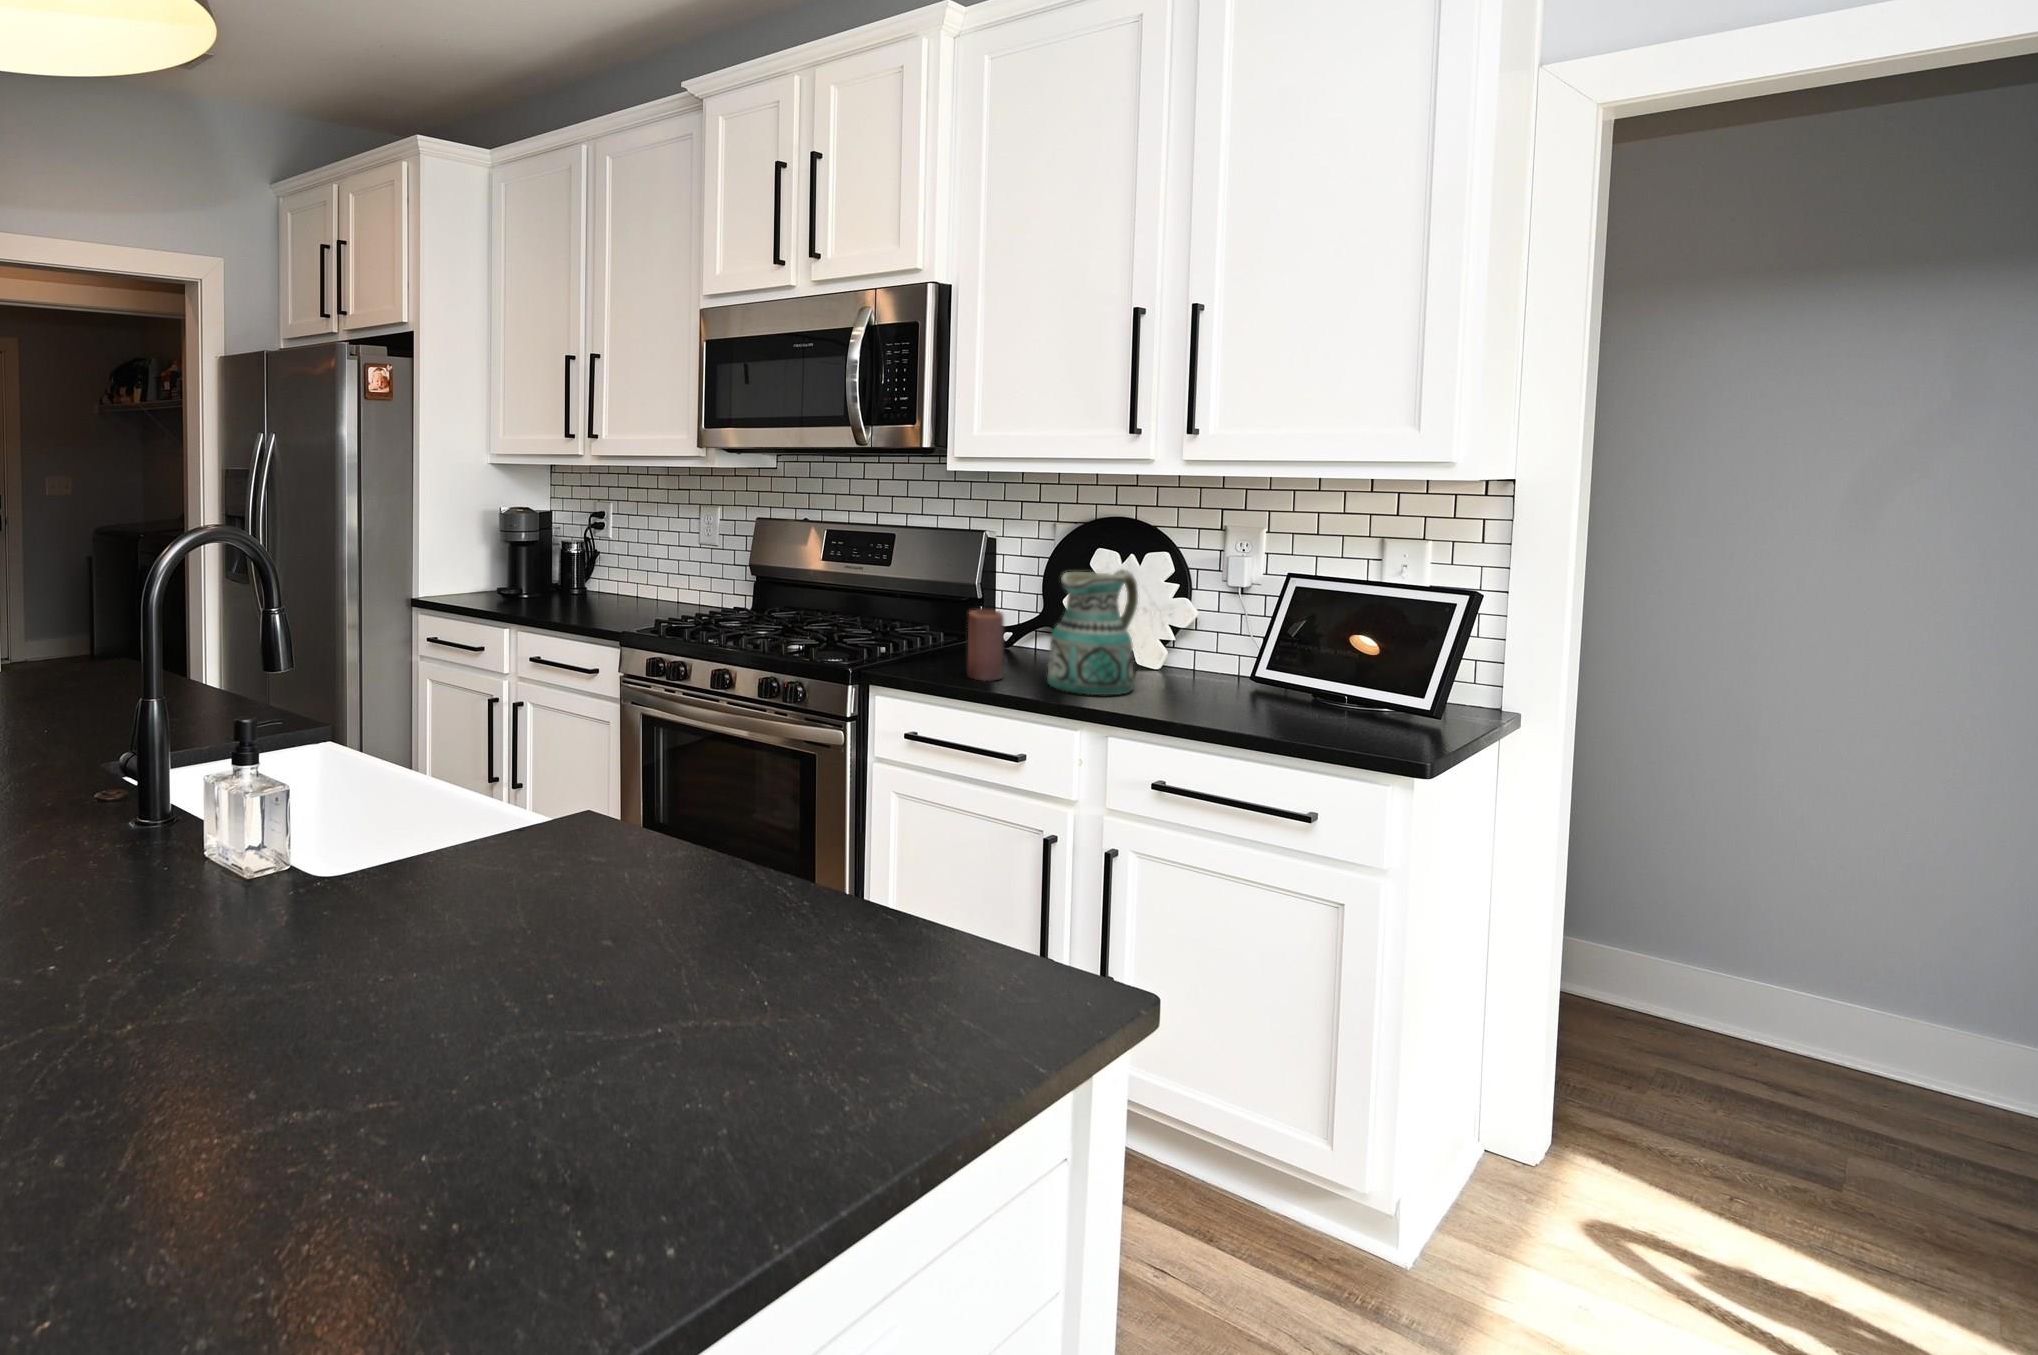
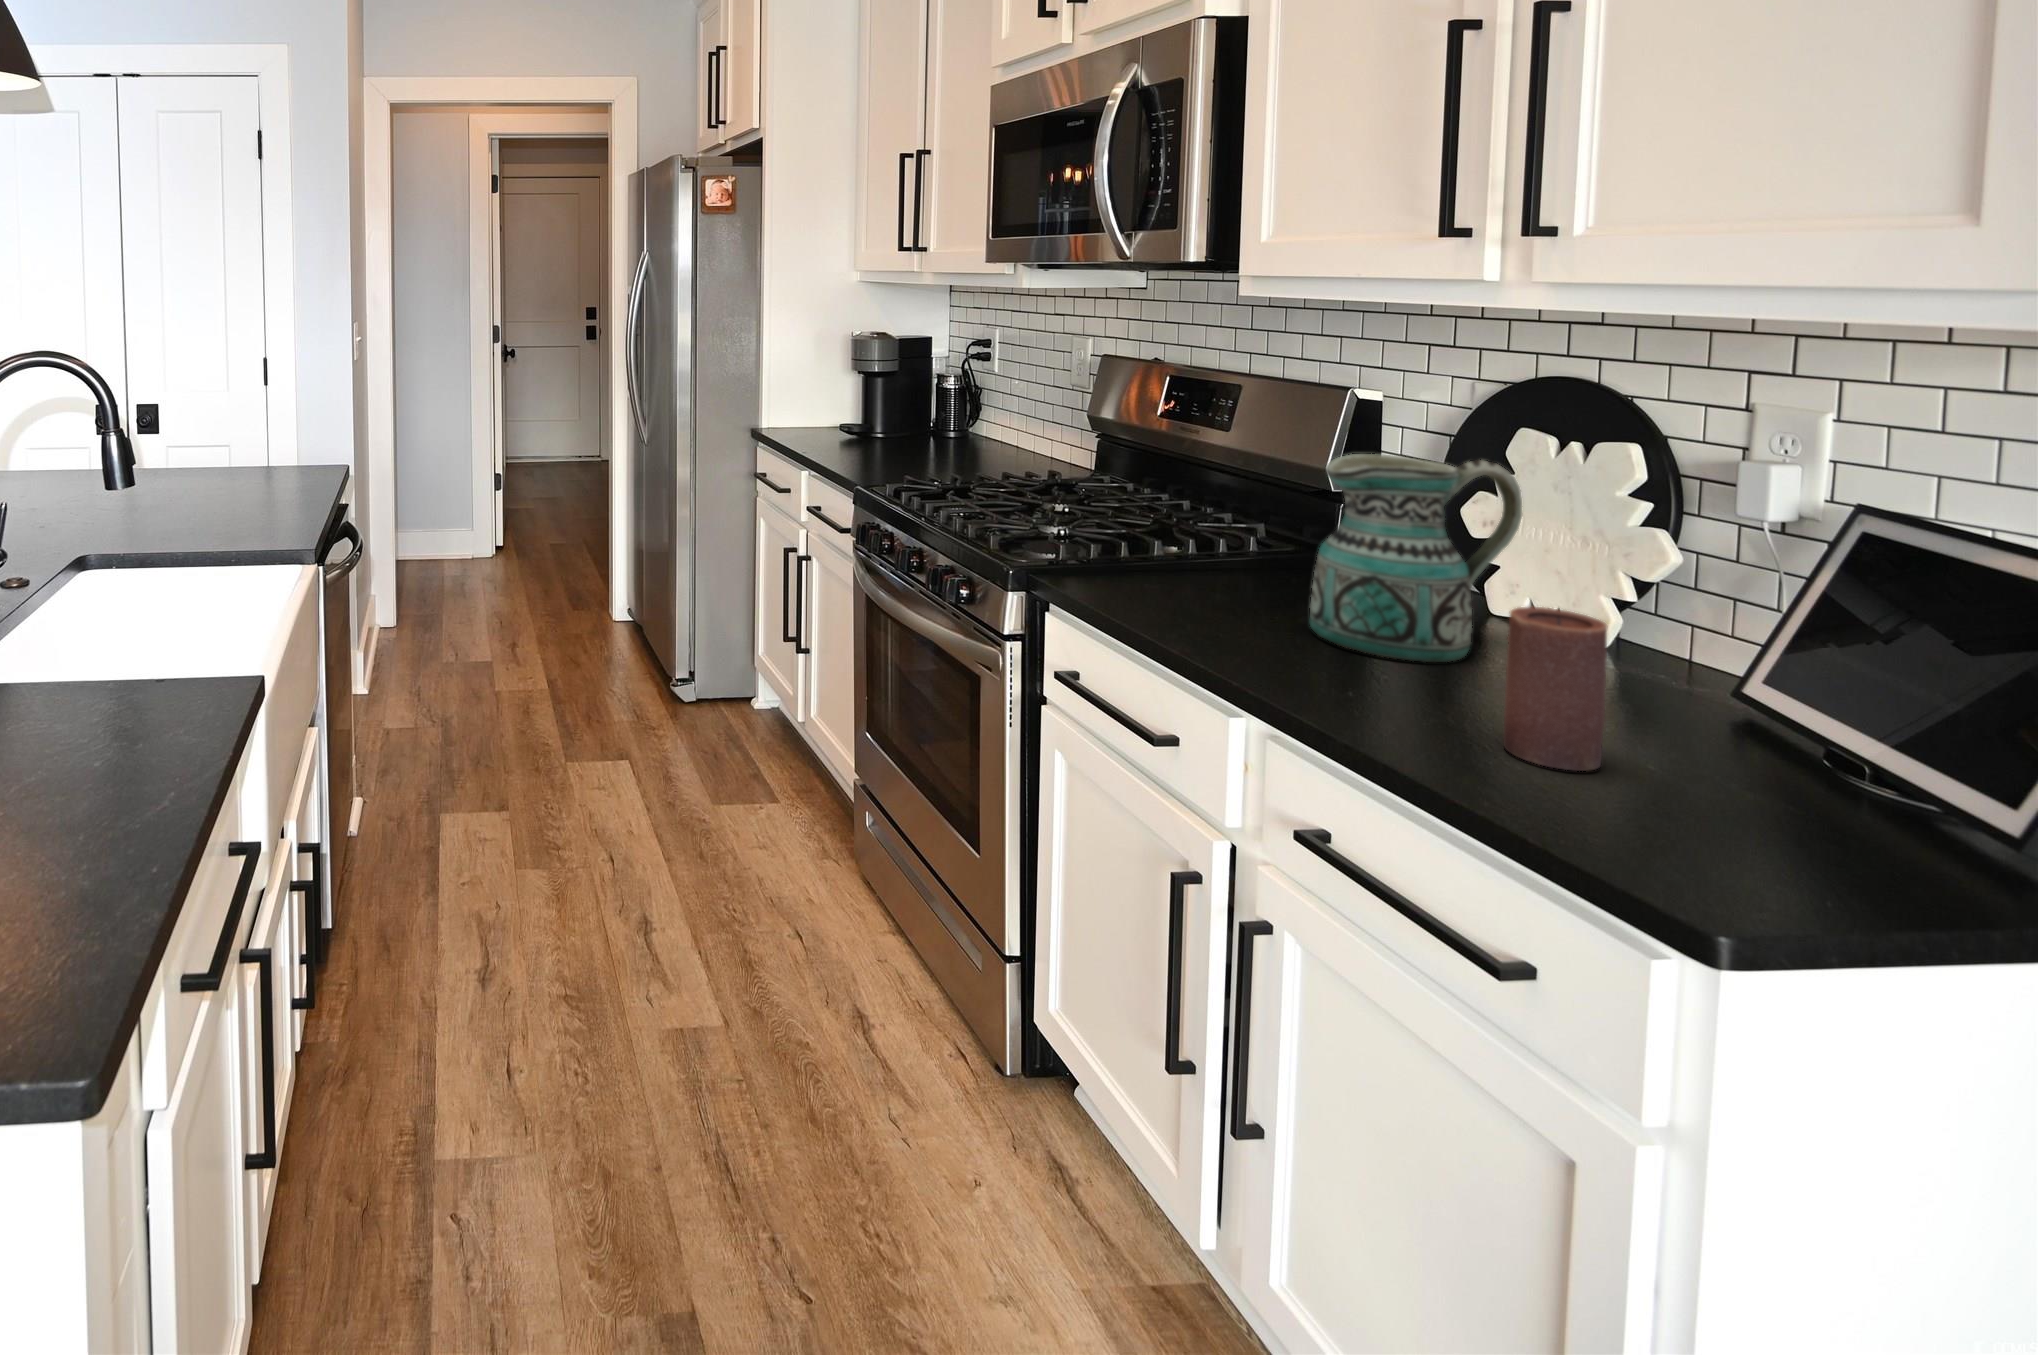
candle: present [967,610,1004,681] -> present [1503,607,1608,771]

